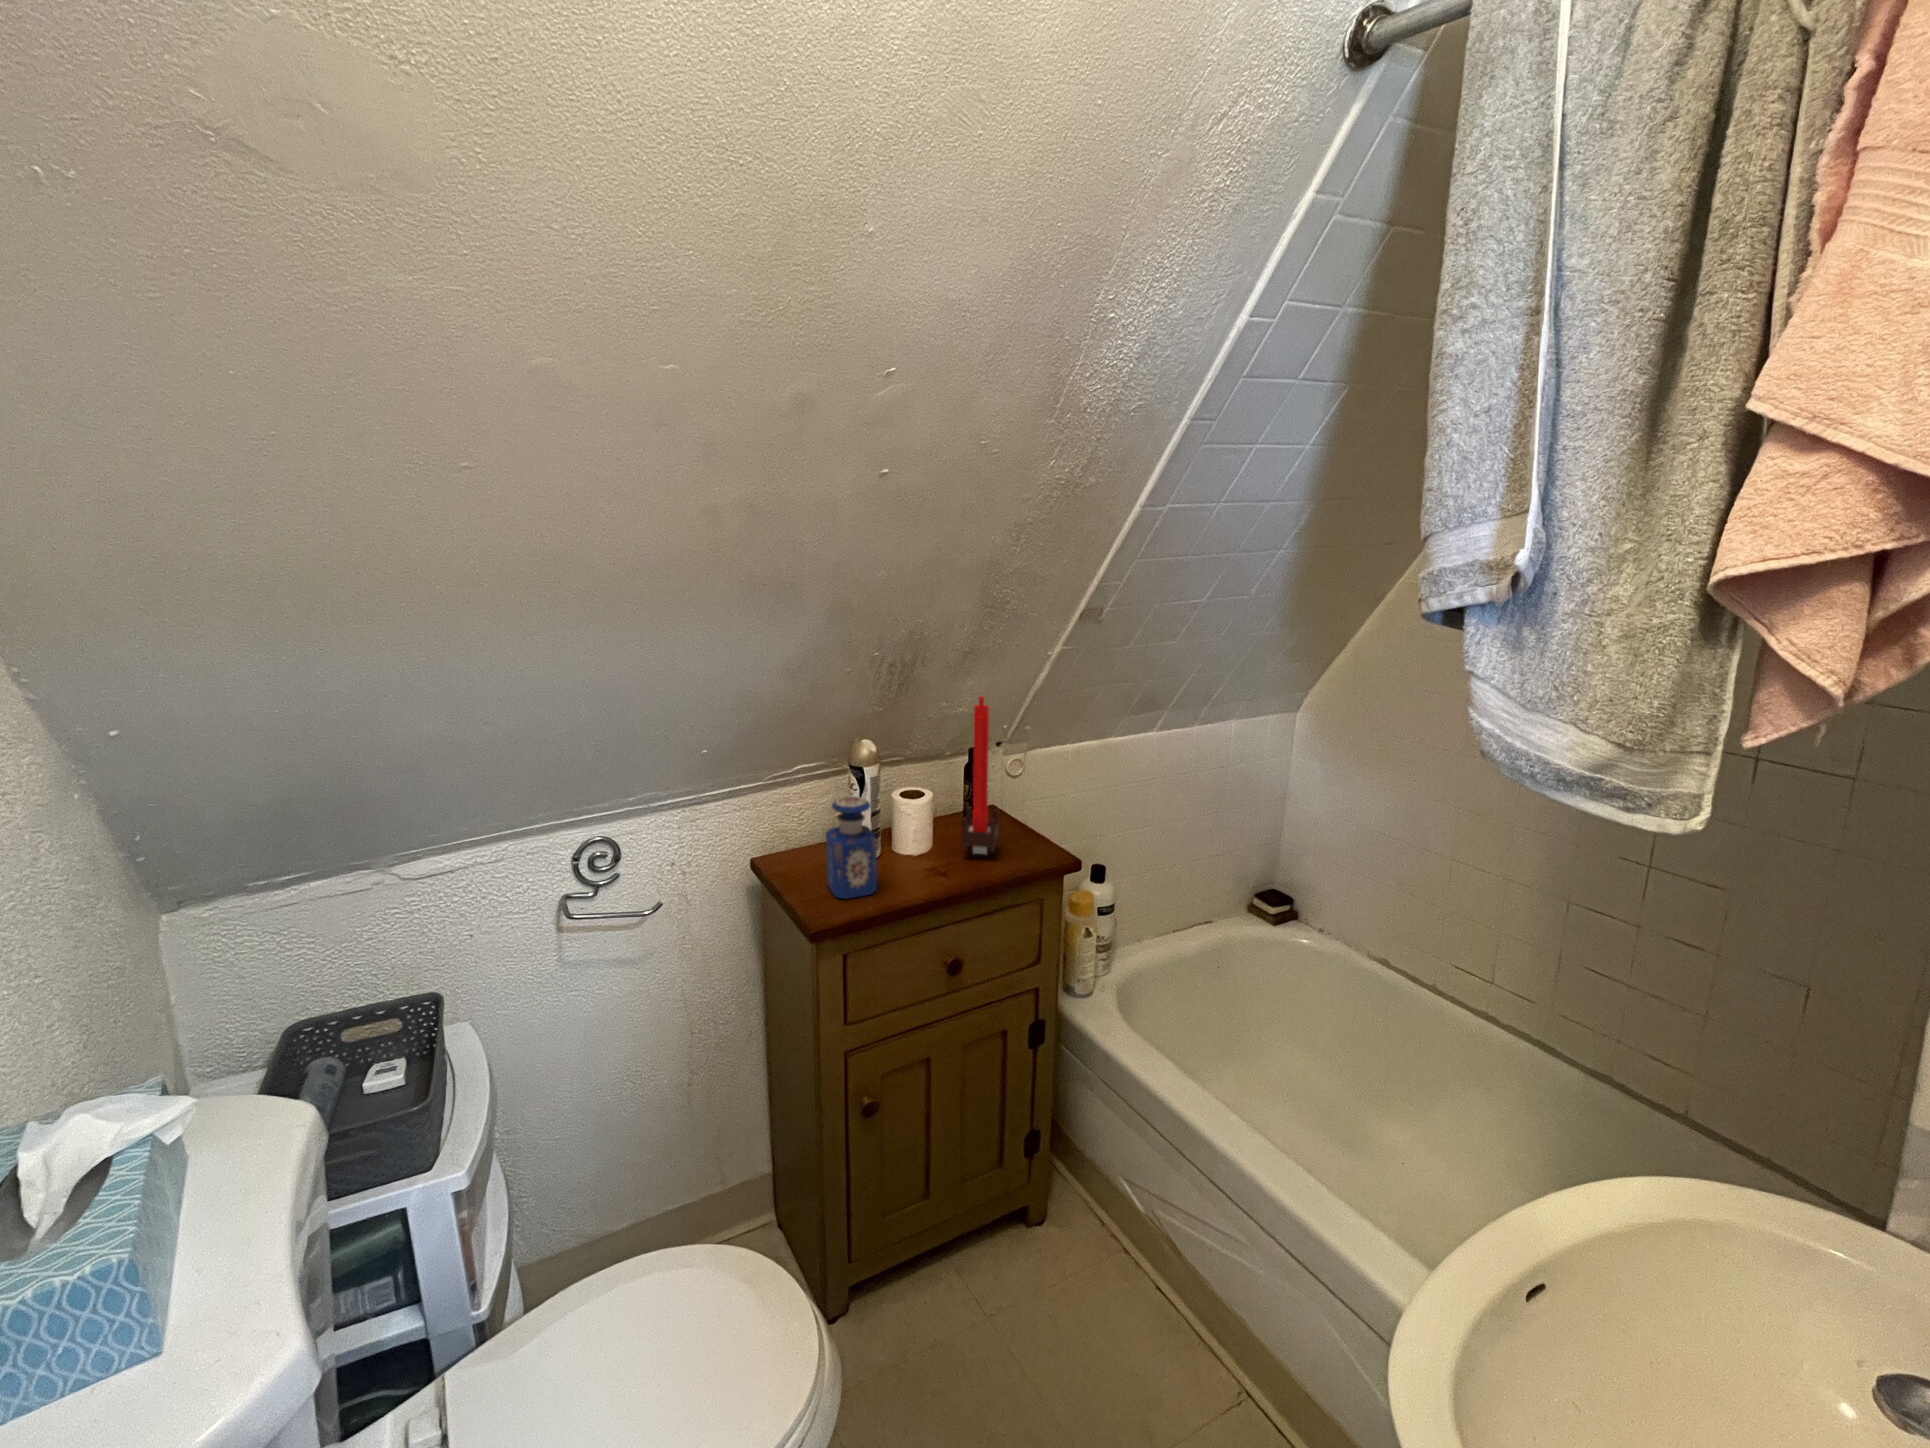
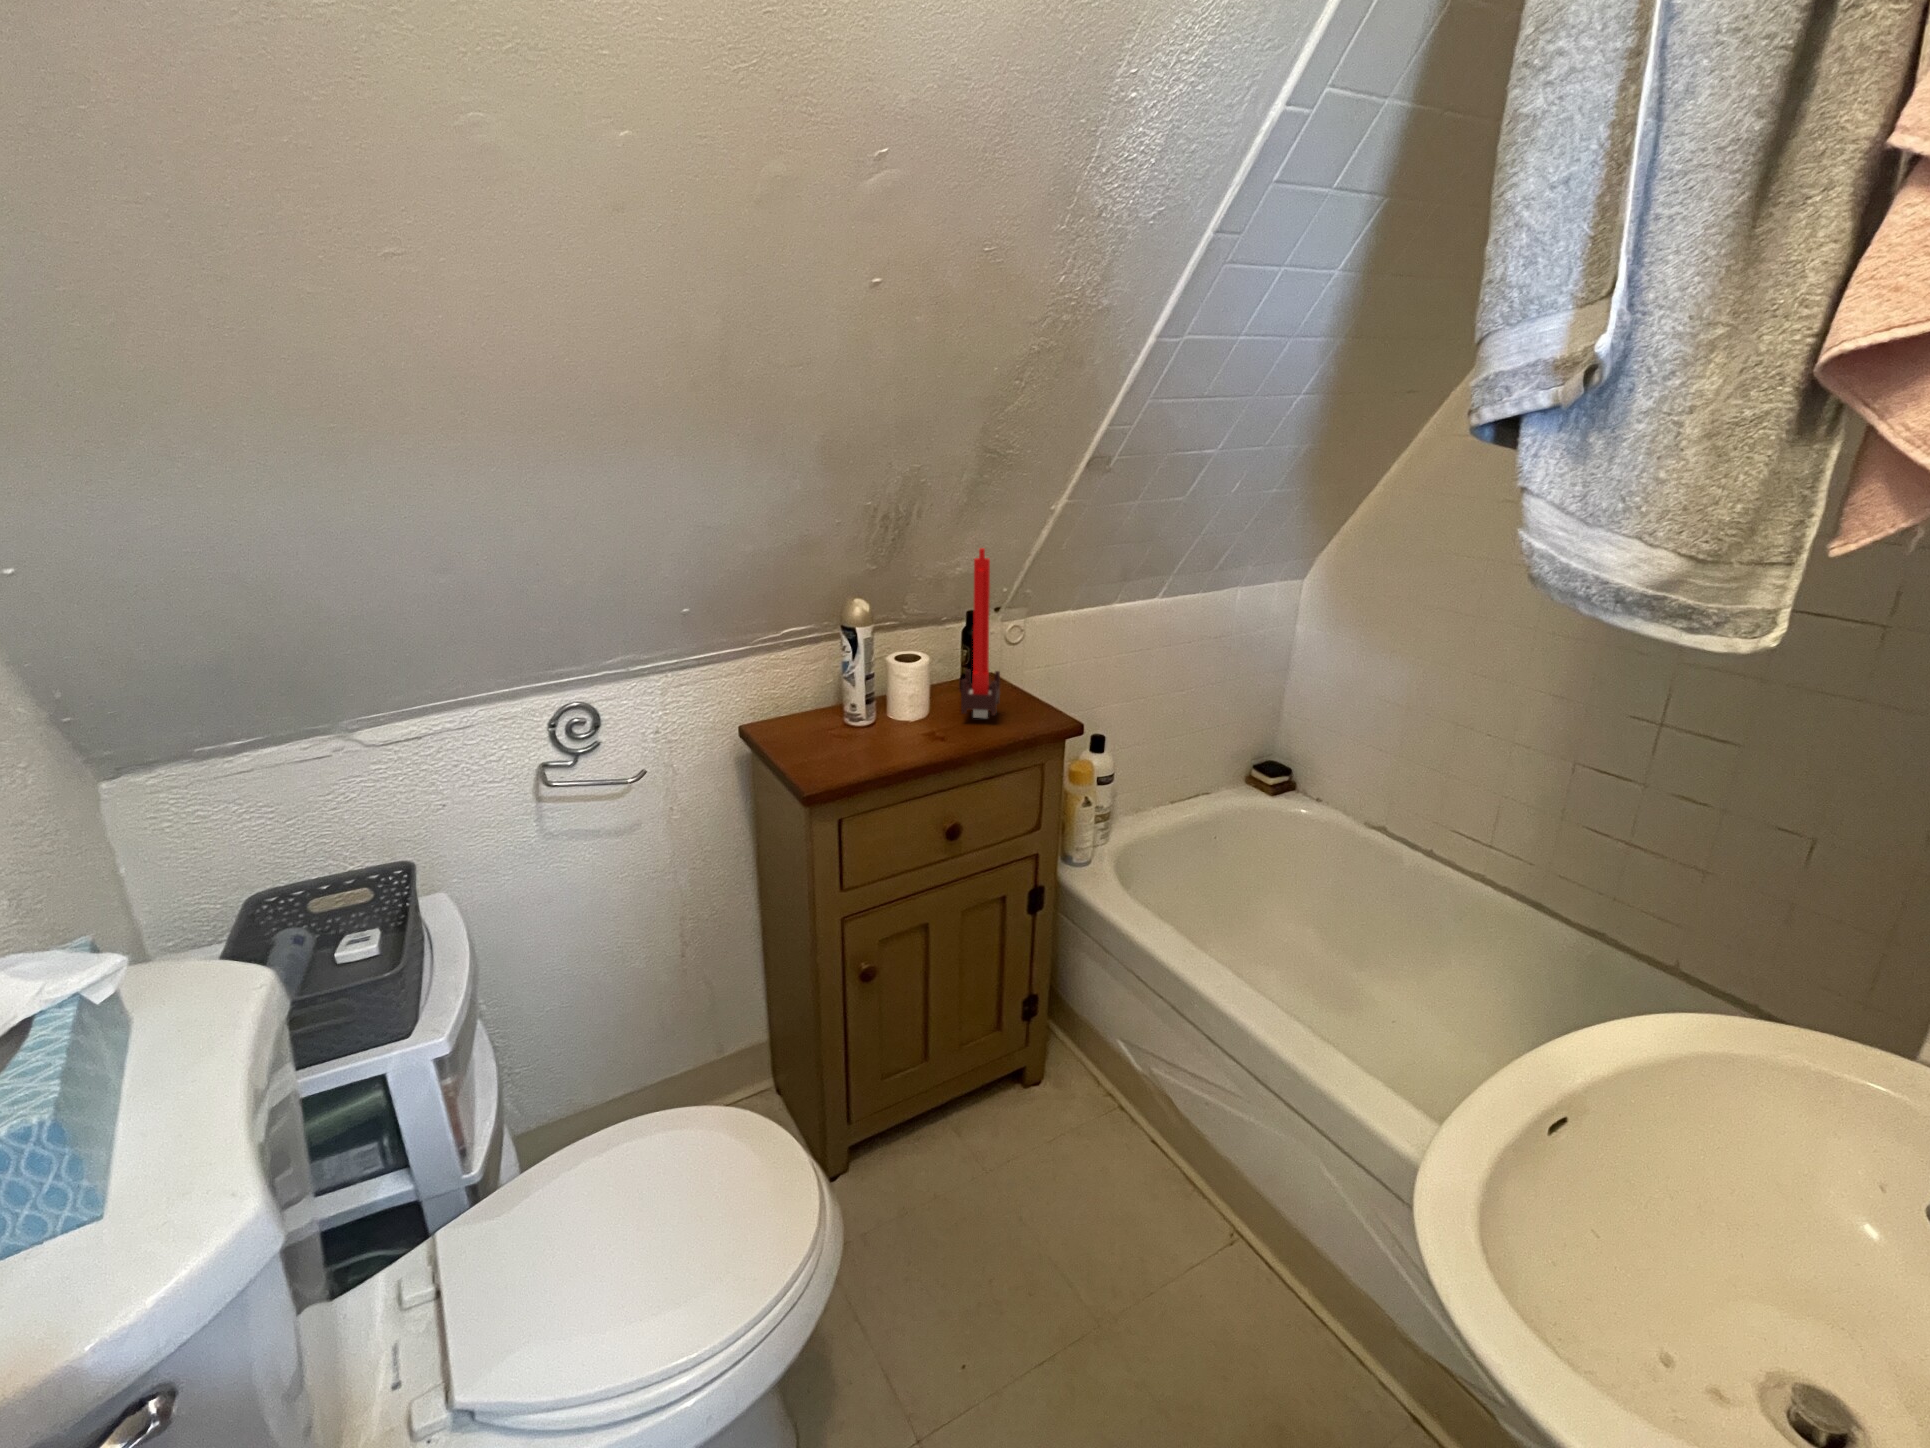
perfume bottle: present [826,797,877,899] -> none [816,656,873,763]

